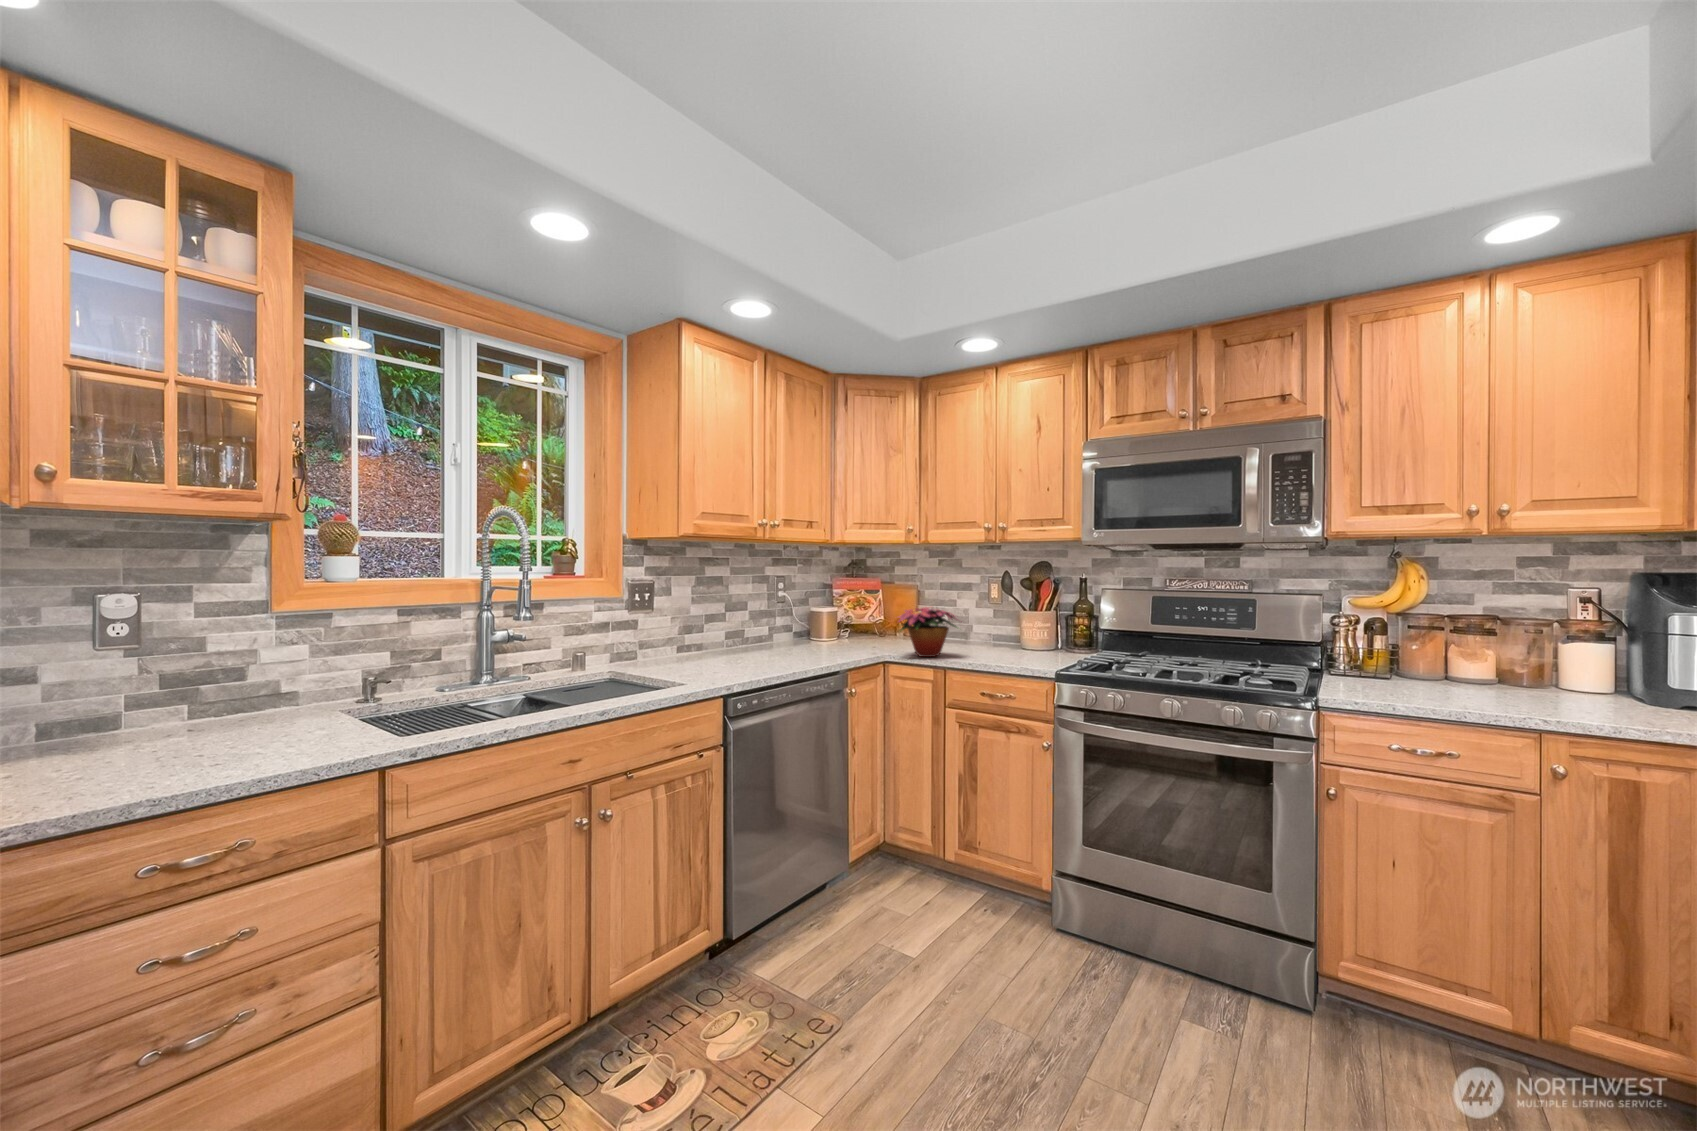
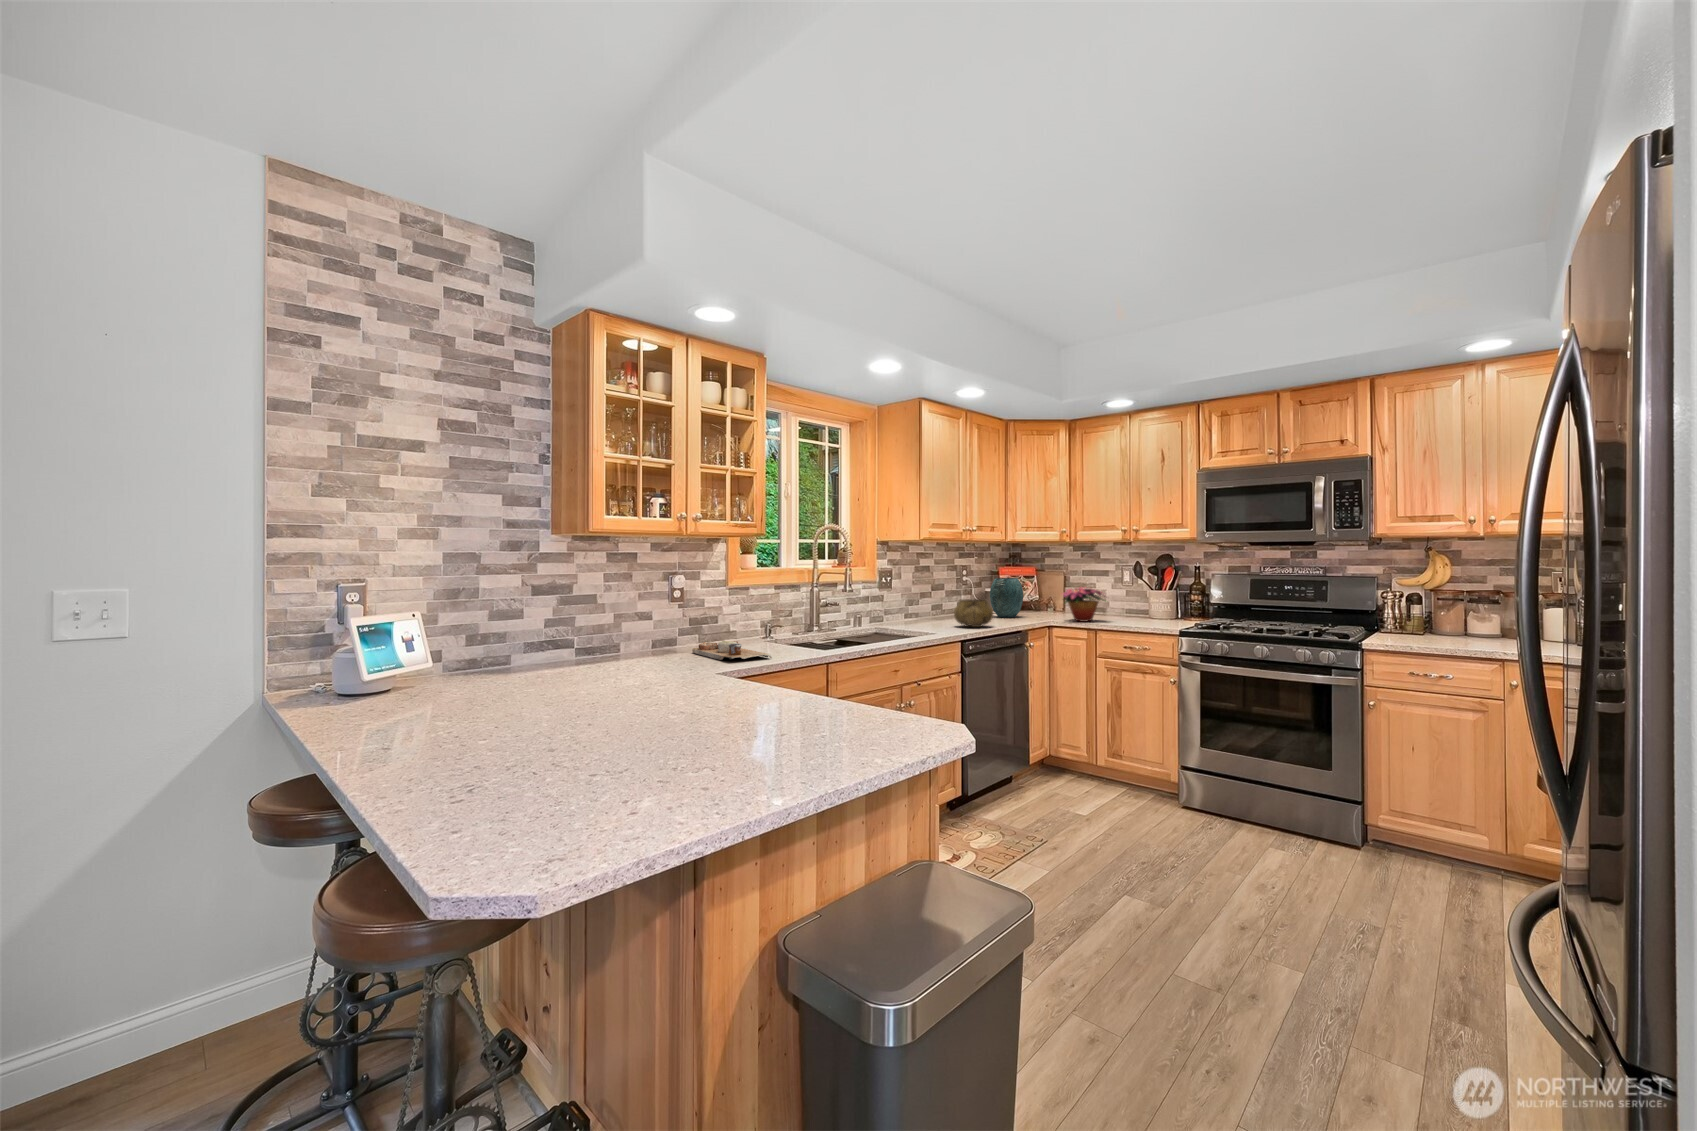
vase: none [807,593,852,649] -> present [990,578,1023,618]
decorative bowl: none [729,626,788,670] -> present [954,599,993,627]
cutting board: none [86,722,226,784] -> present [692,641,772,660]

